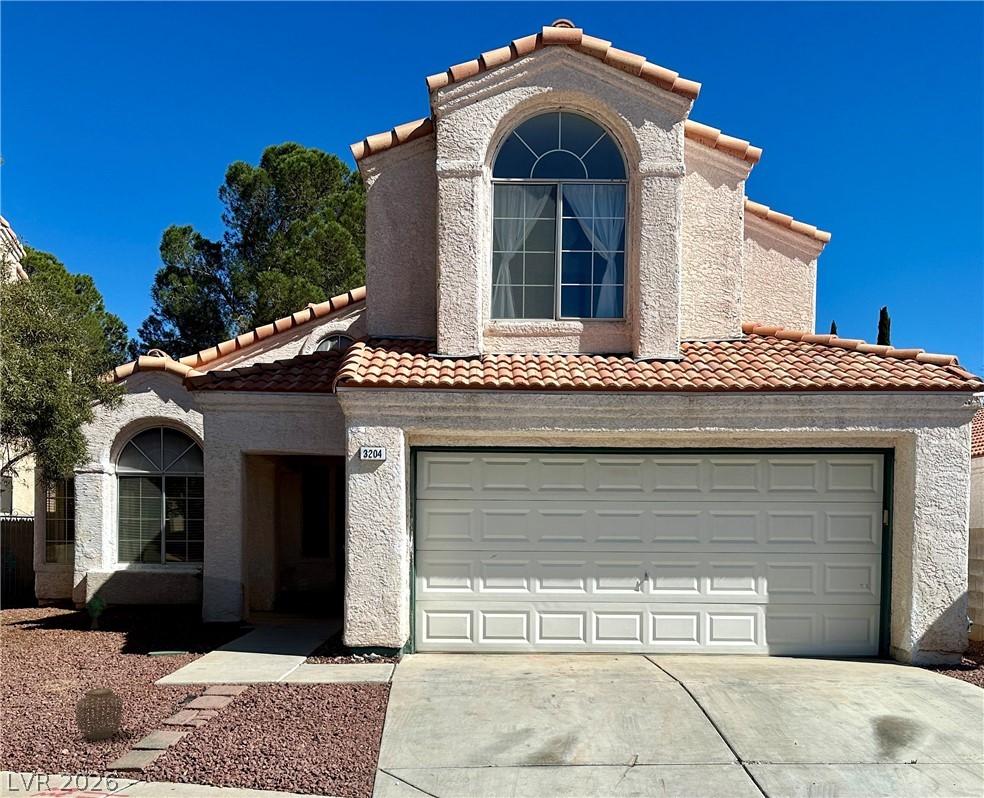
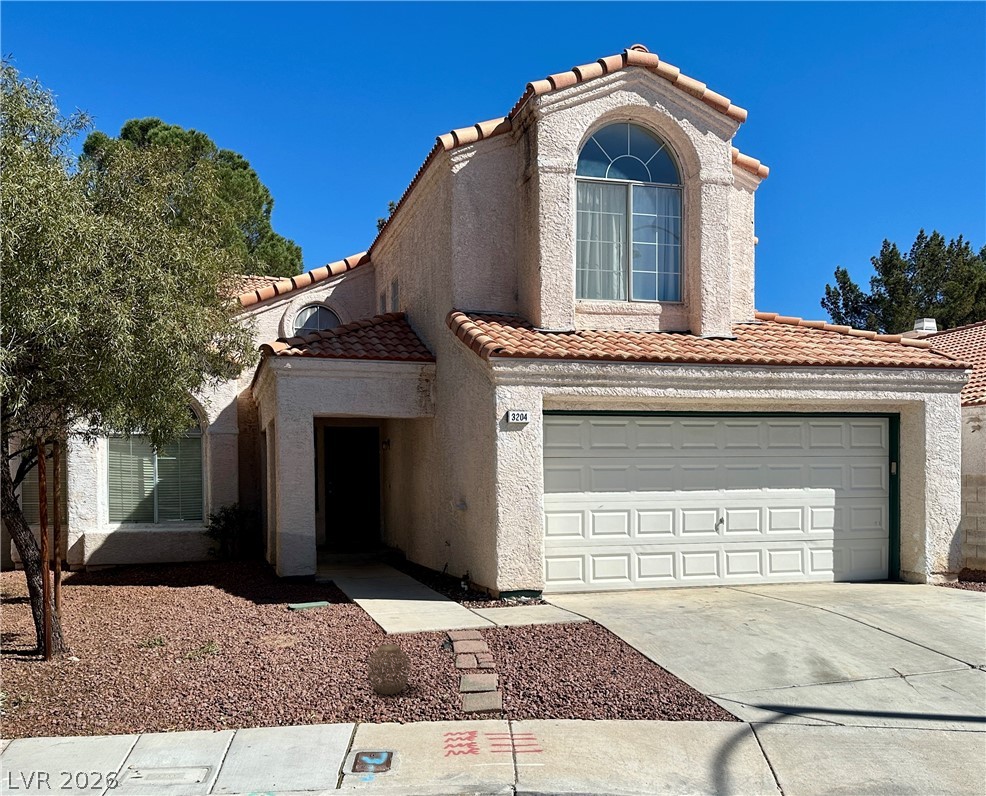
decorative plant: present [84,590,106,629] -> none [166,547,188,585]

